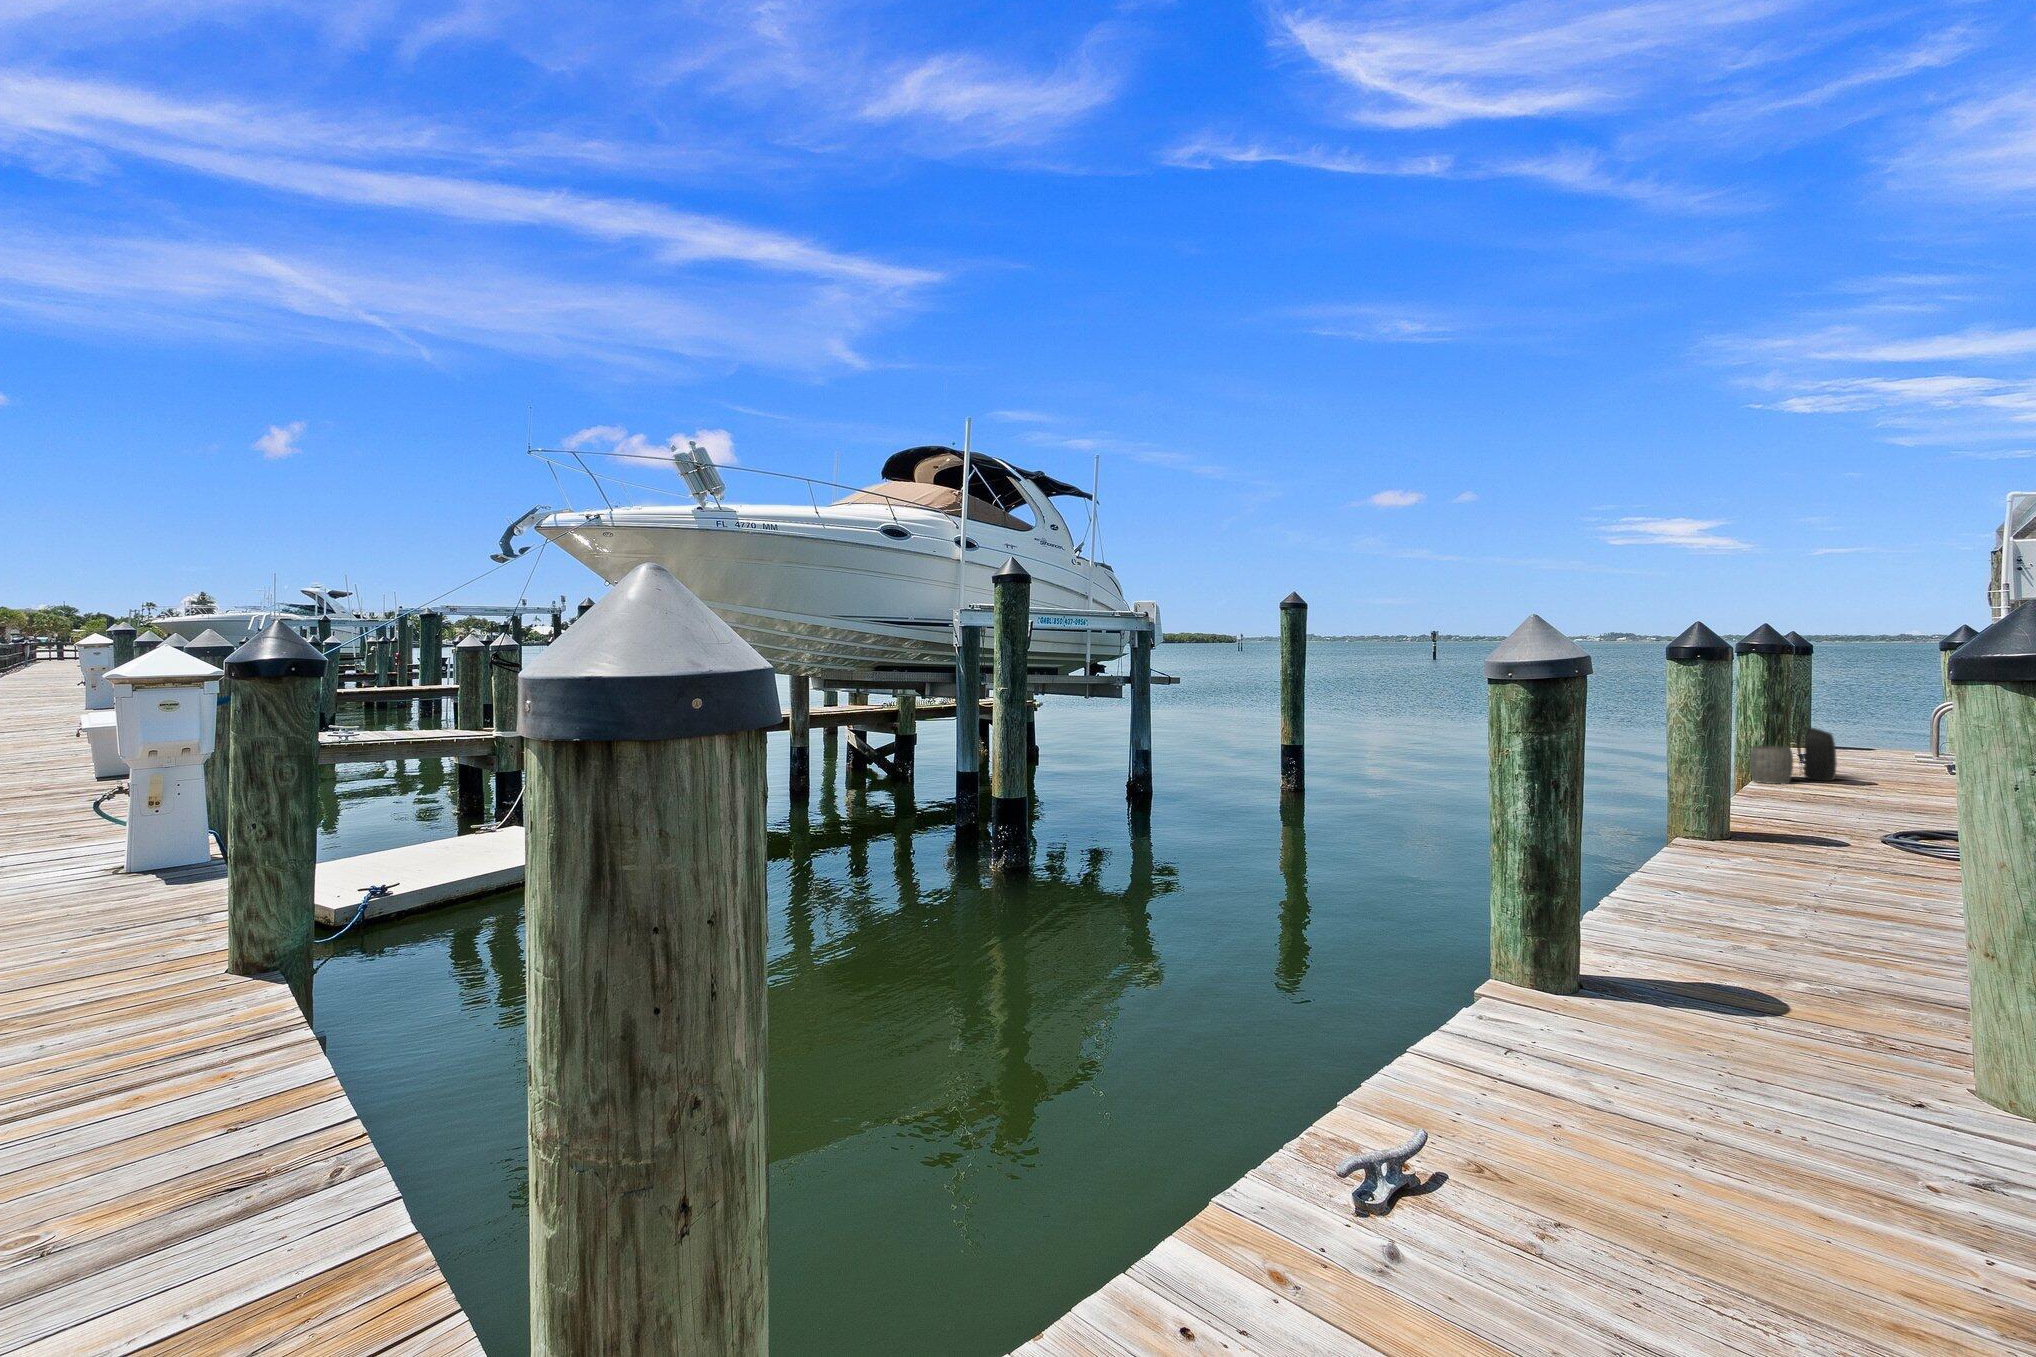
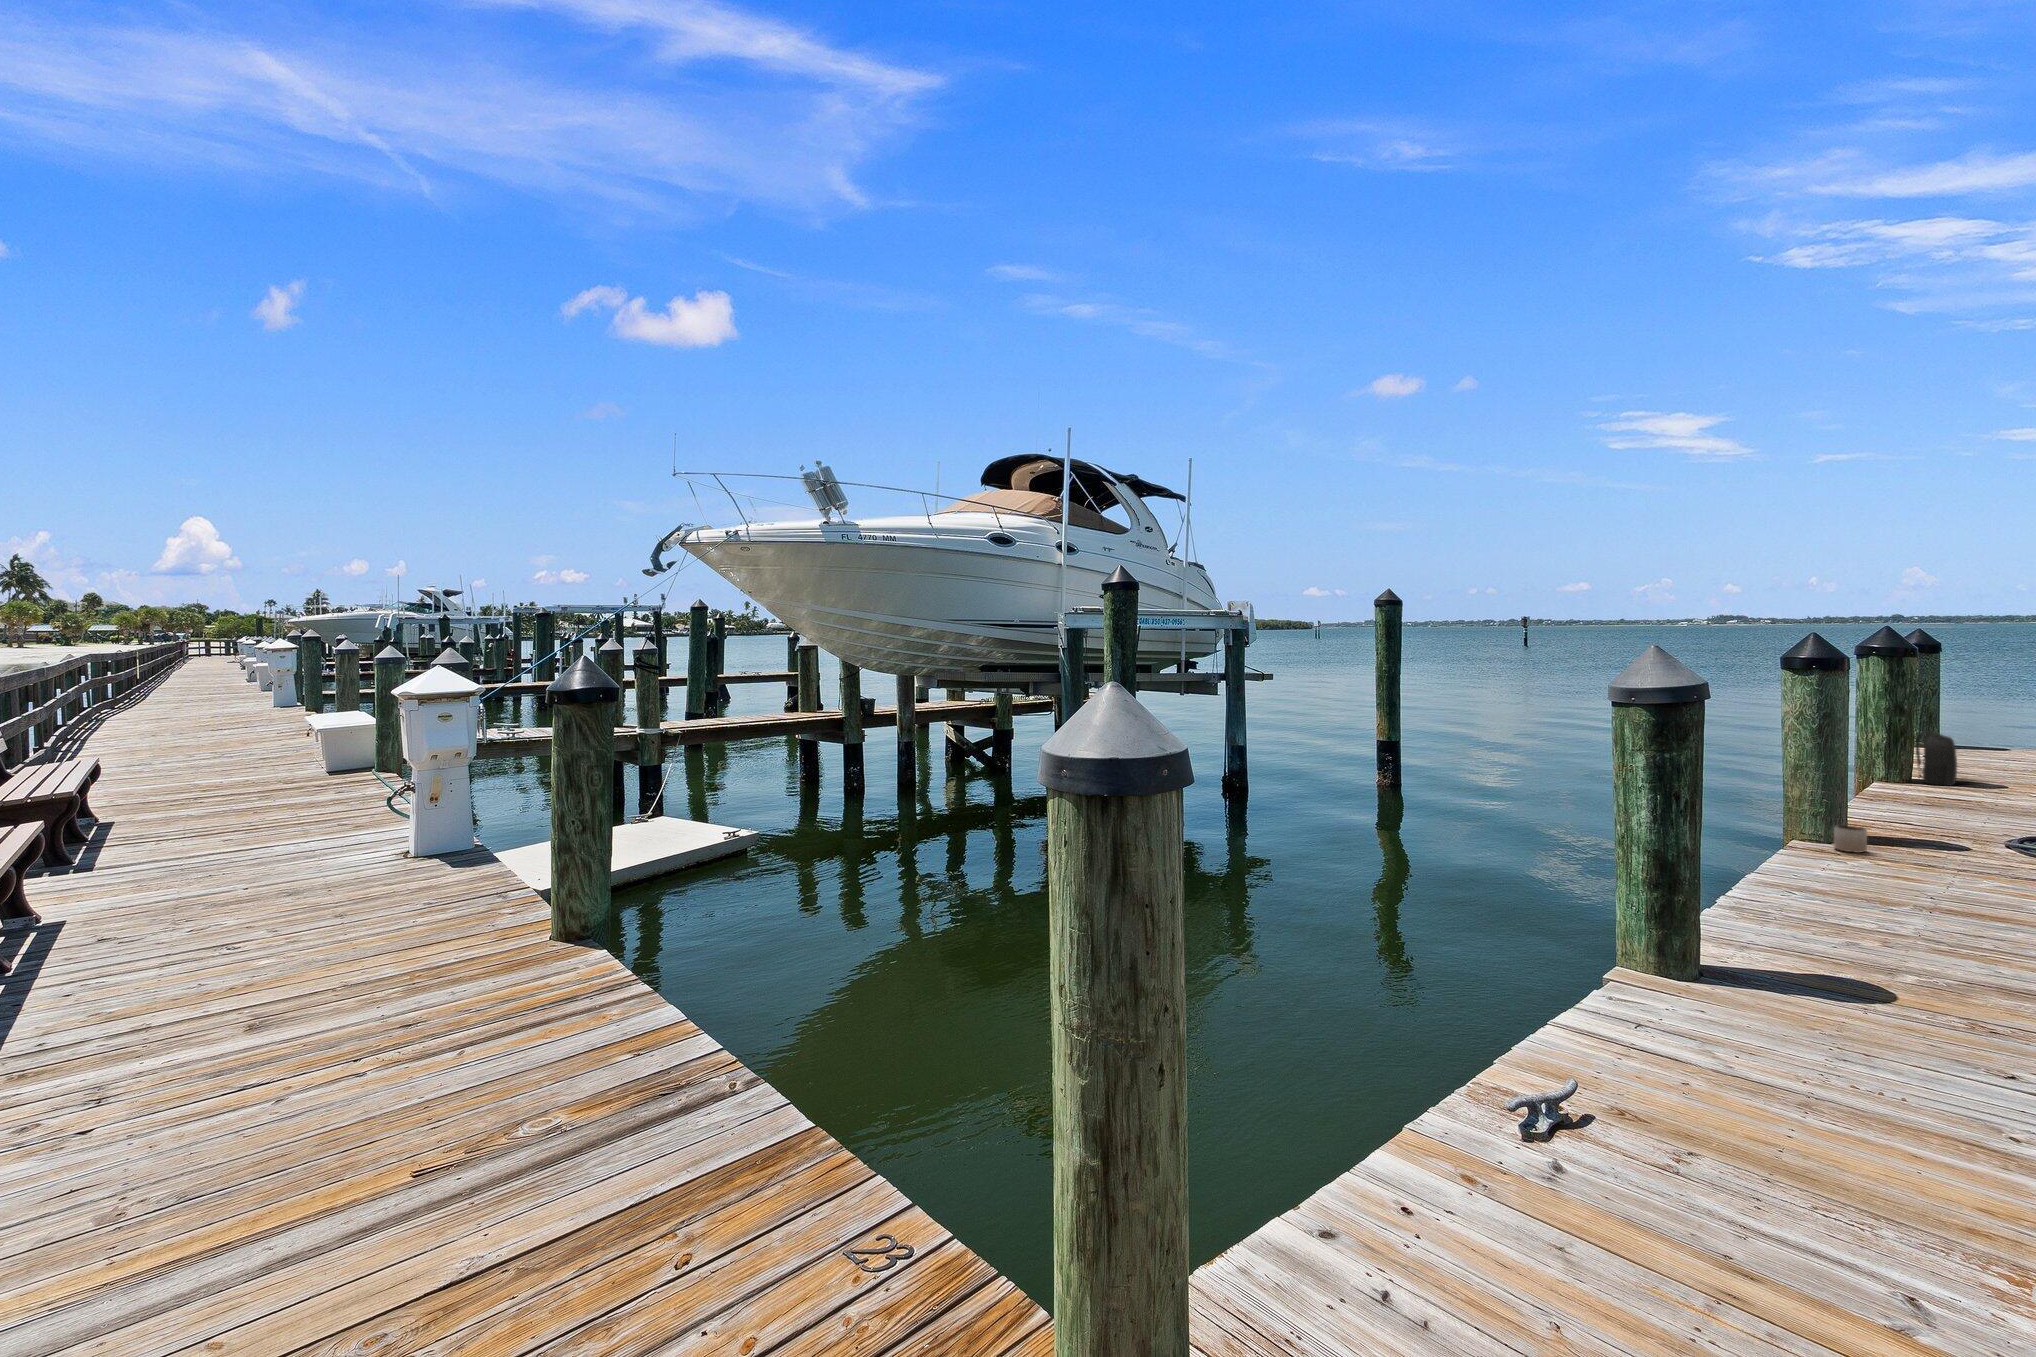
woven basket: present [1750,746,1793,784] -> none [1866,750,1912,788]
planter: none [1720,821,1752,849] -> present [1834,825,1867,853]

